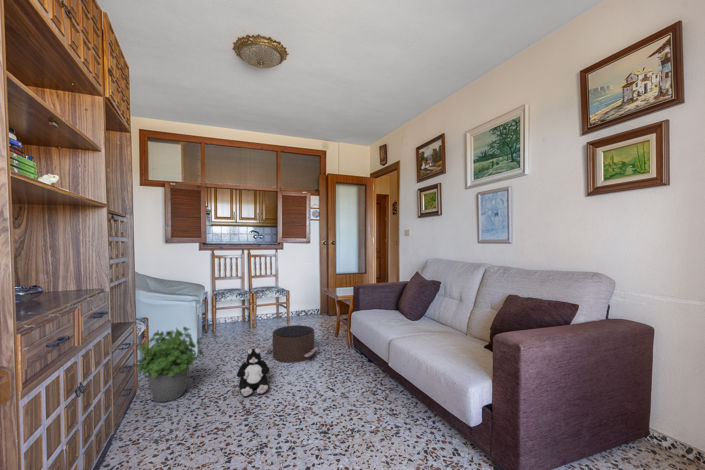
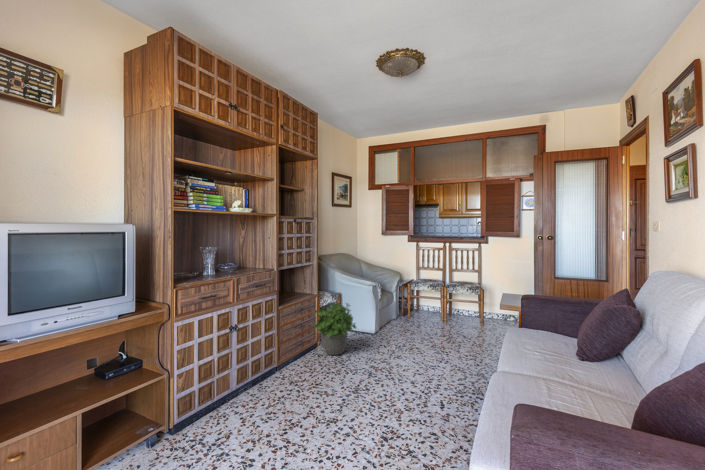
pouf: present [264,325,319,363] -> none [422,325,476,366]
plush toy: present [237,348,270,396] -> none [366,334,398,378]

